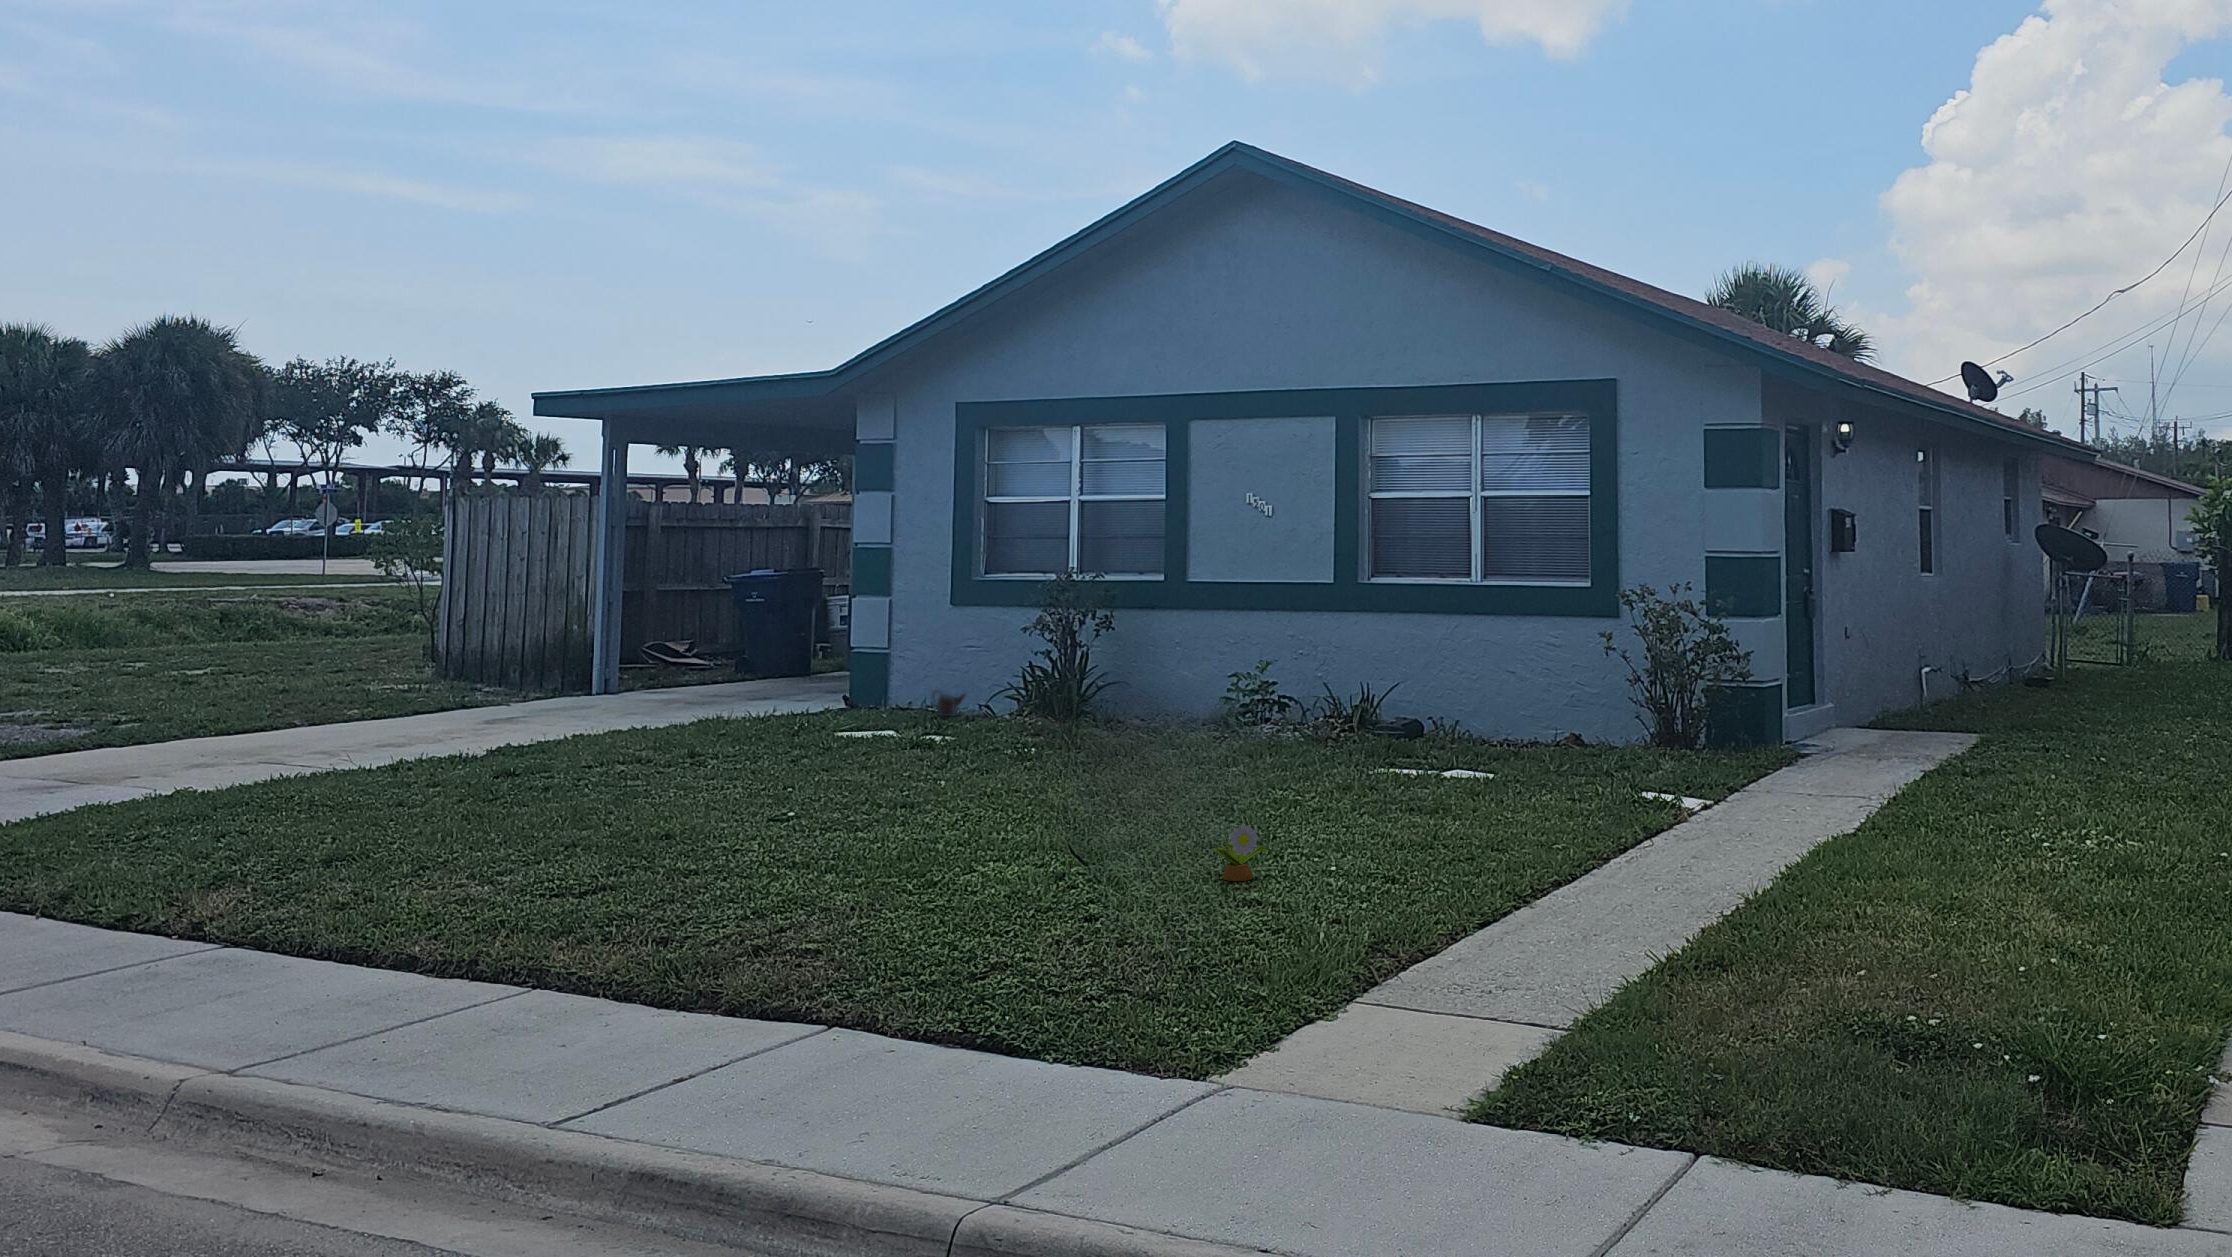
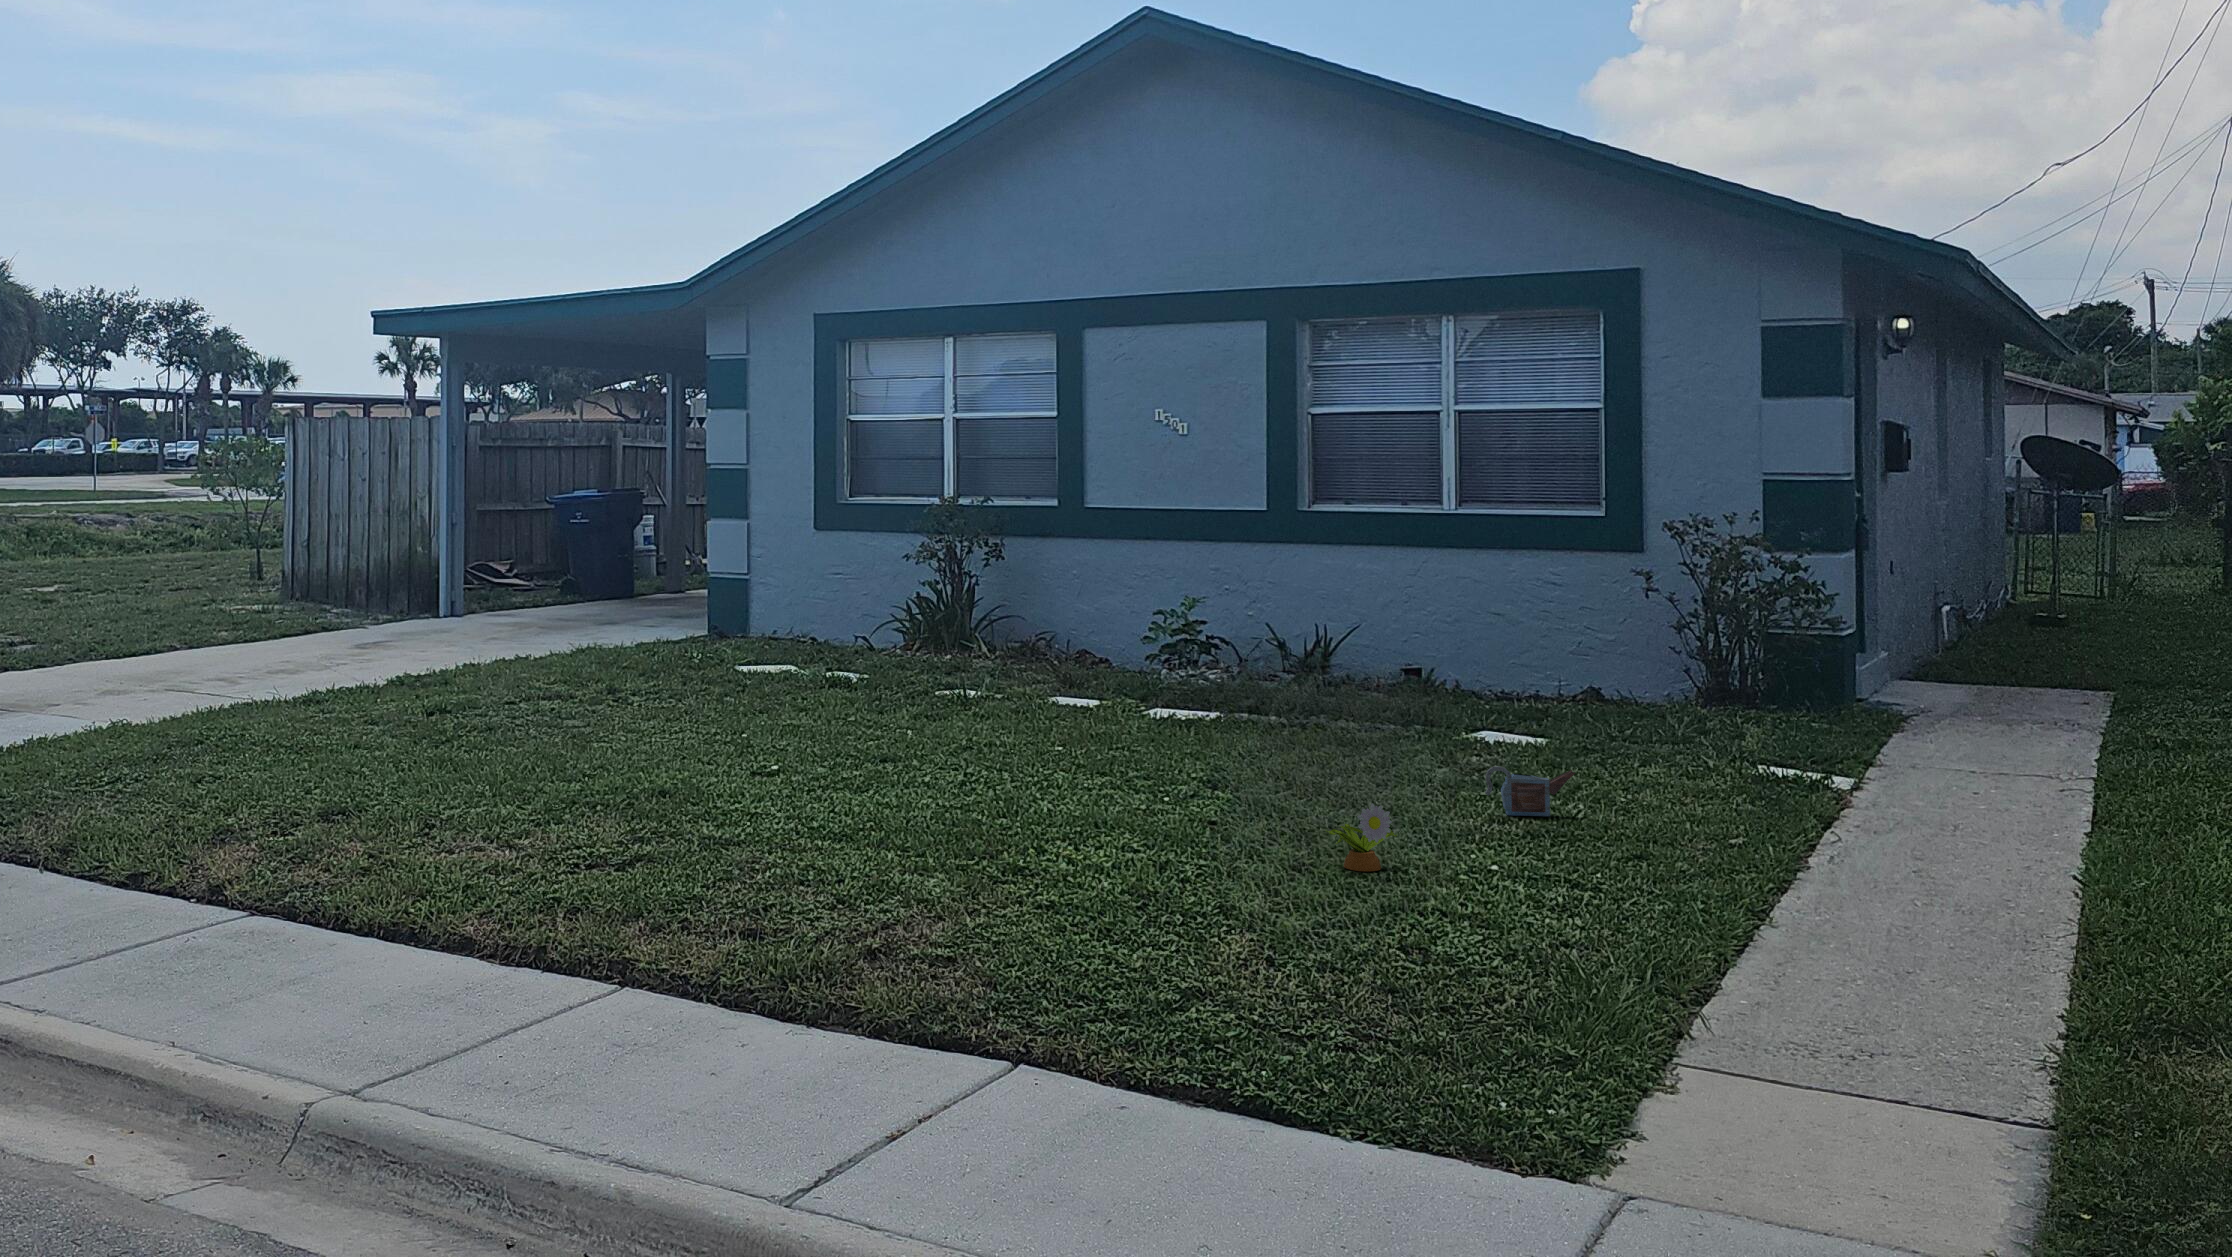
watering can: present [932,690,965,716] -> present [1485,766,1575,816]

